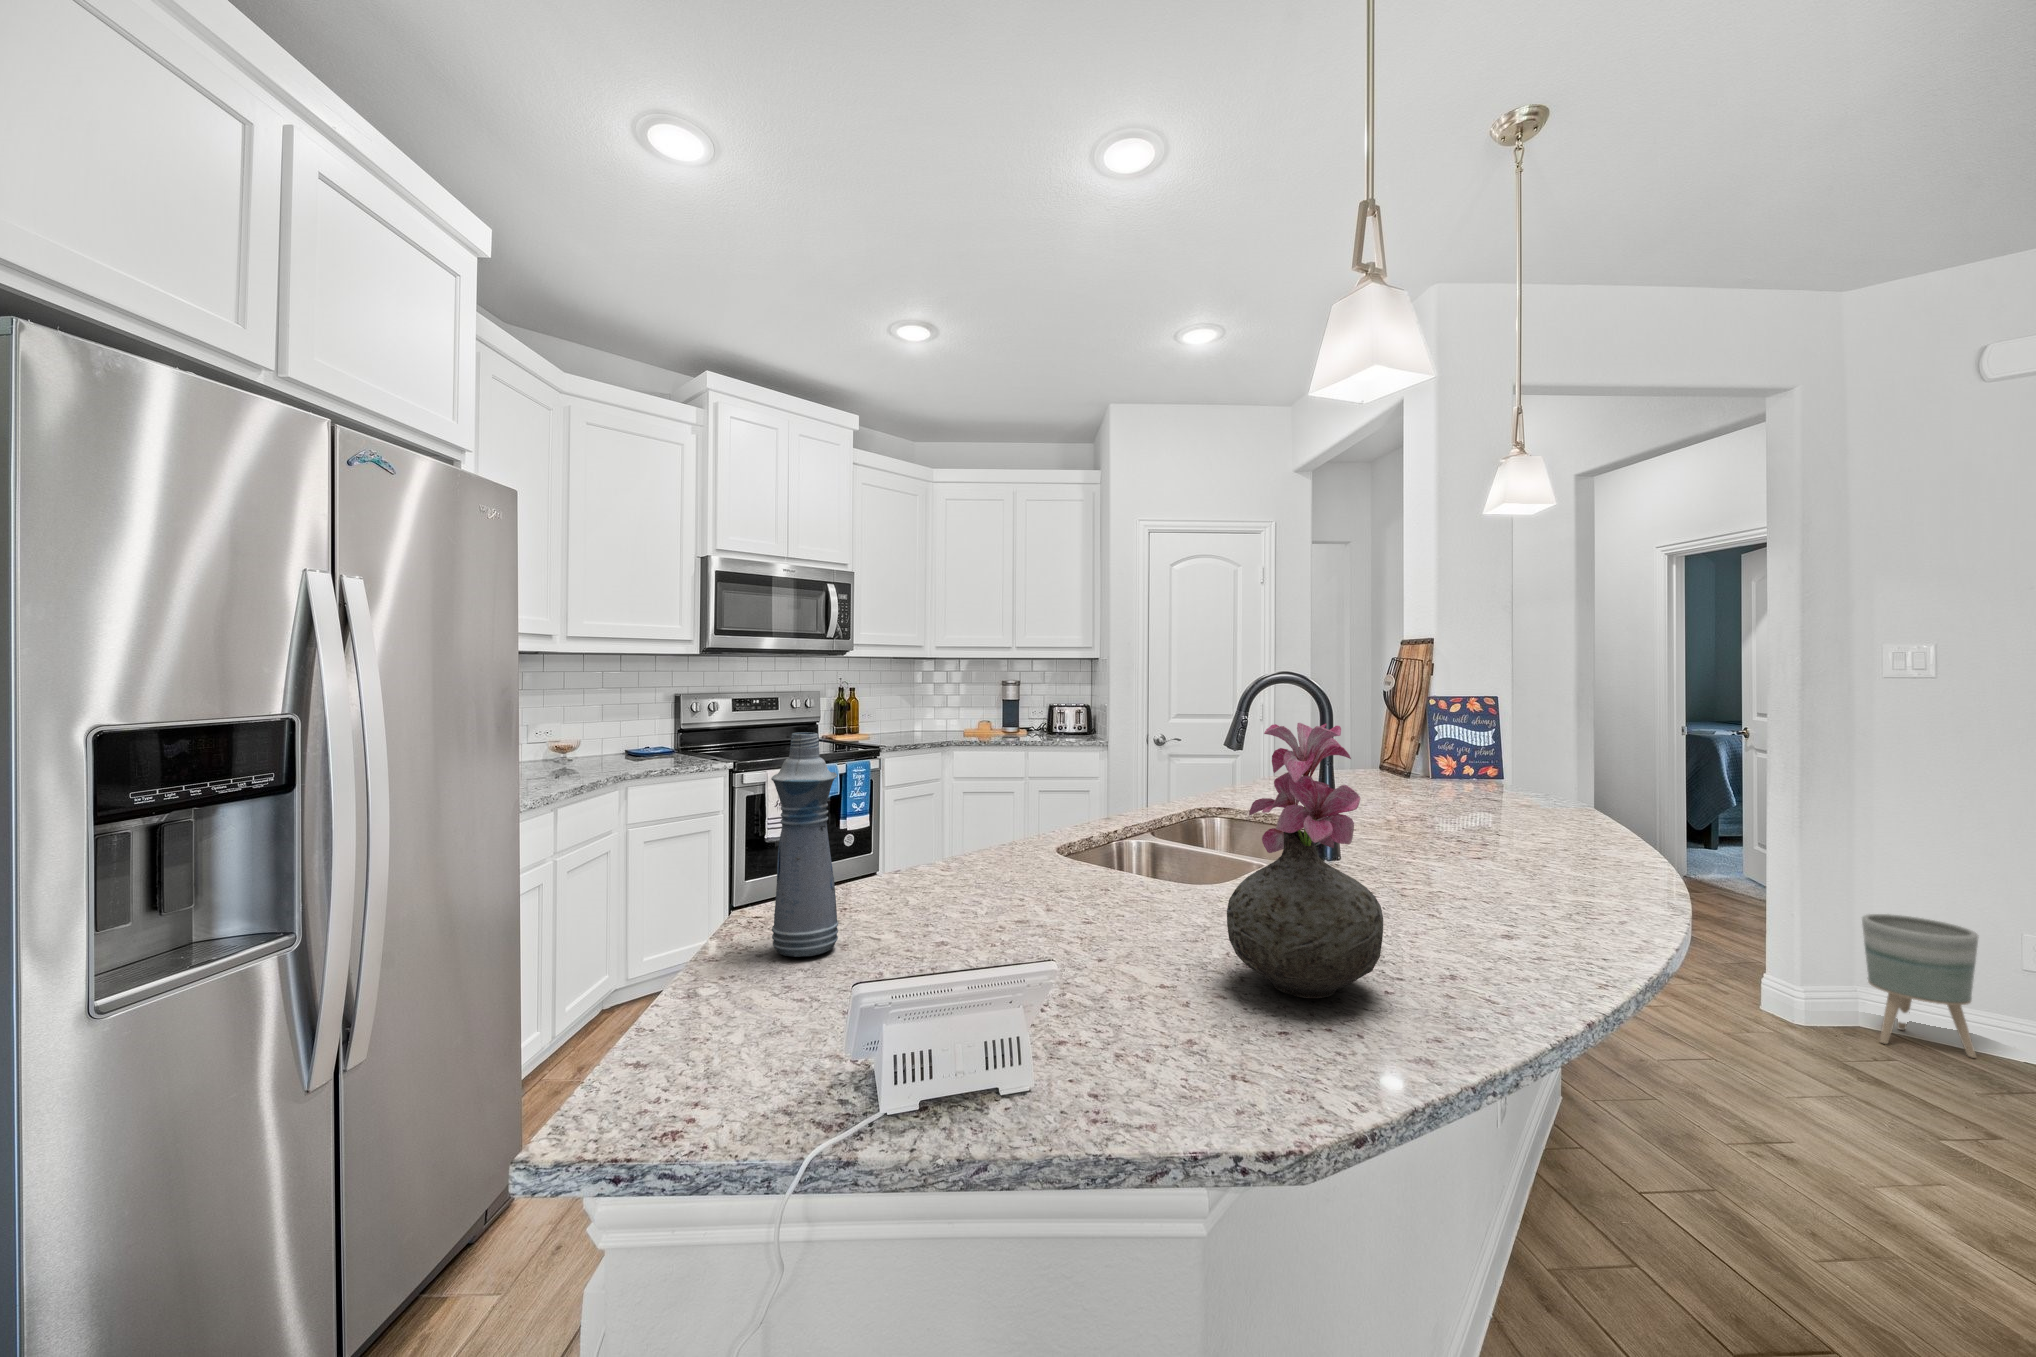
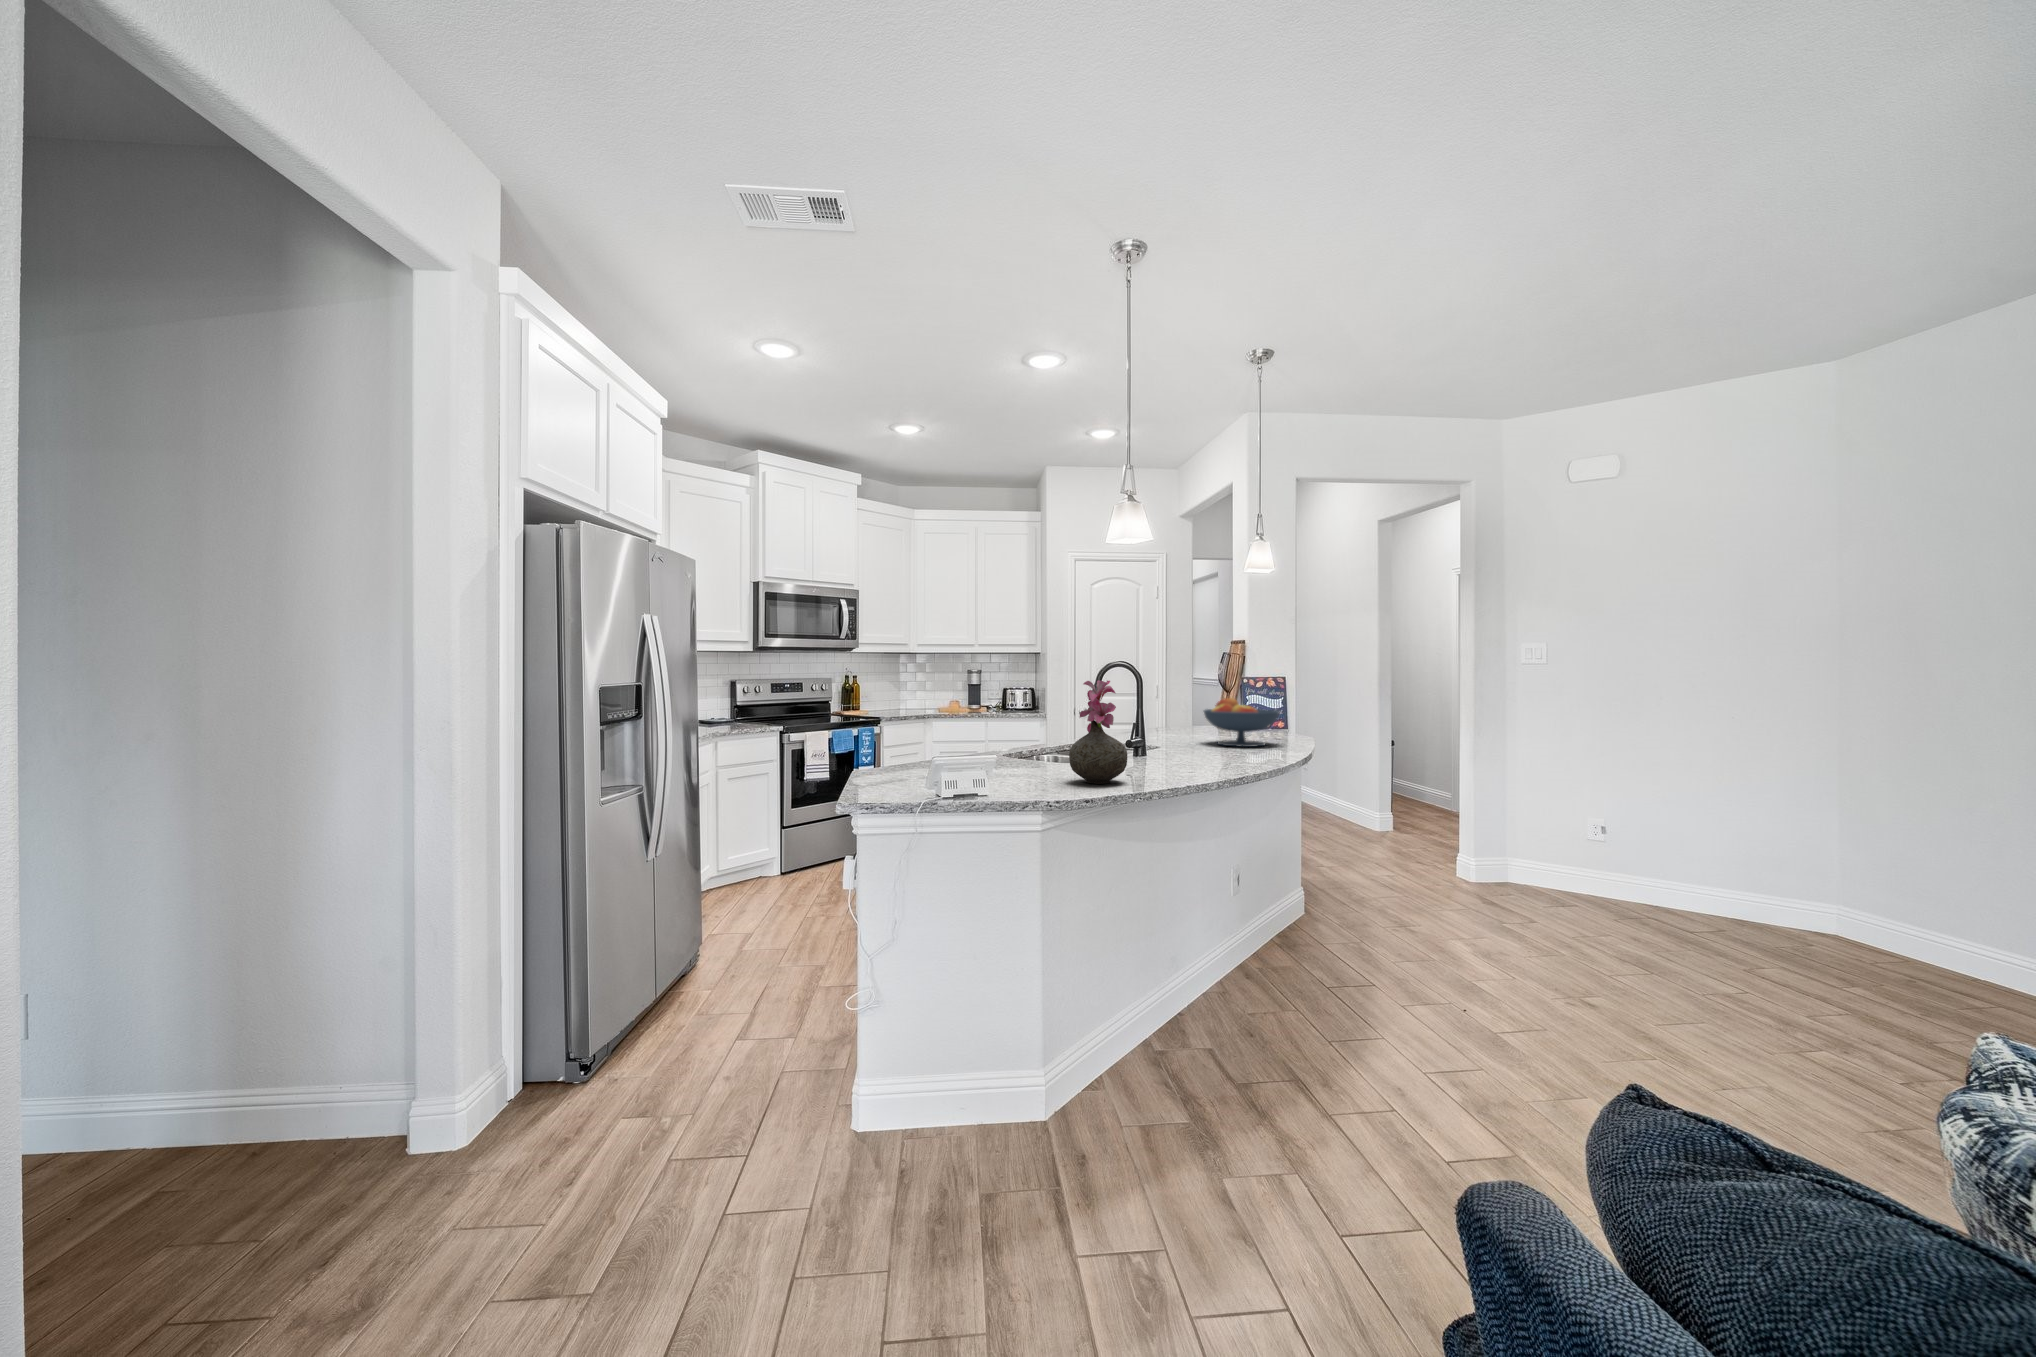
bottle: present [771,732,839,957] -> none [883,687,911,779]
fruit bowl: none [1402,735,1554,827] -> present [1204,698,1279,747]
planter: present [1862,914,1979,1058] -> none [1517,815,1575,898]

